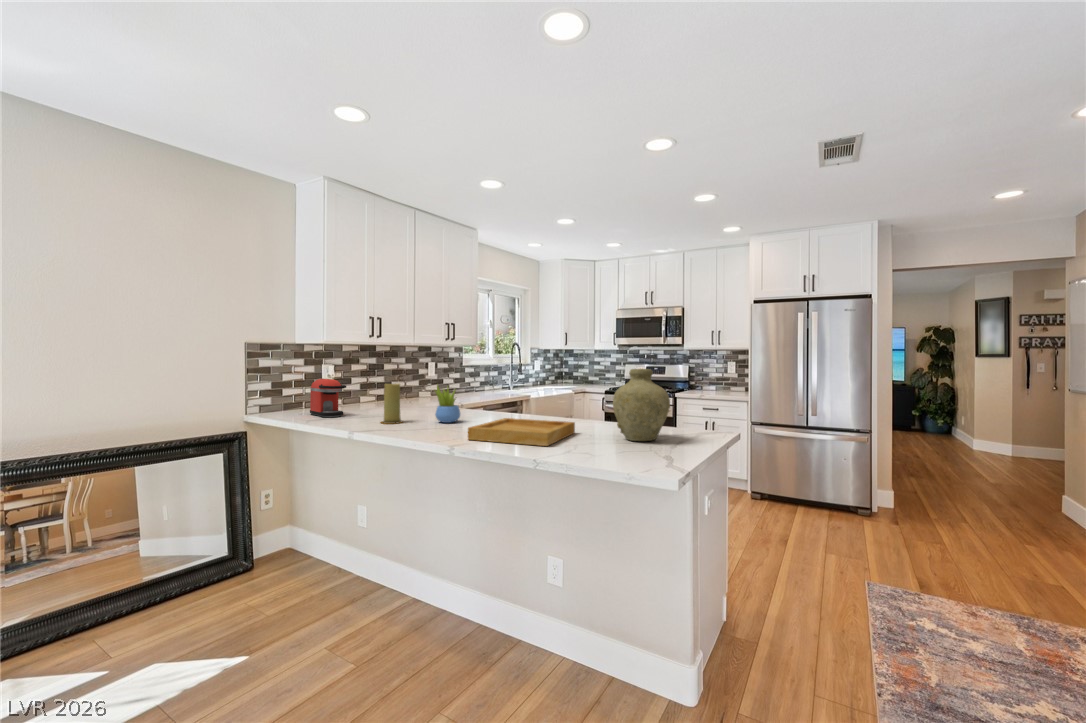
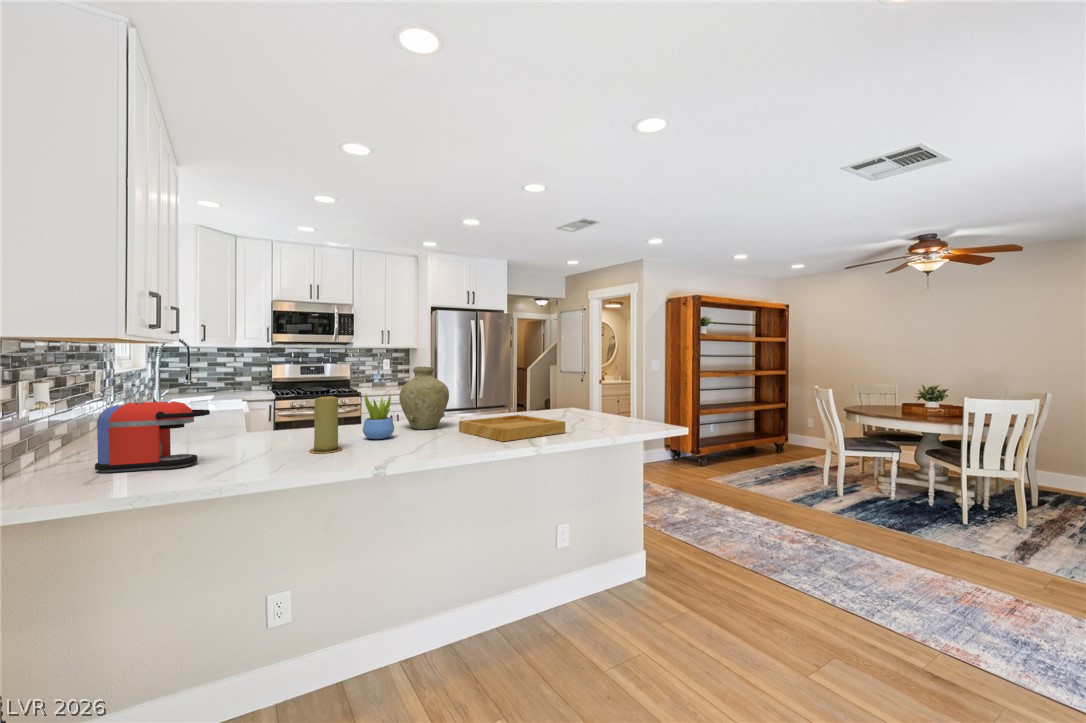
vase: present [613,369,670,441] -> present [399,367,449,429]

